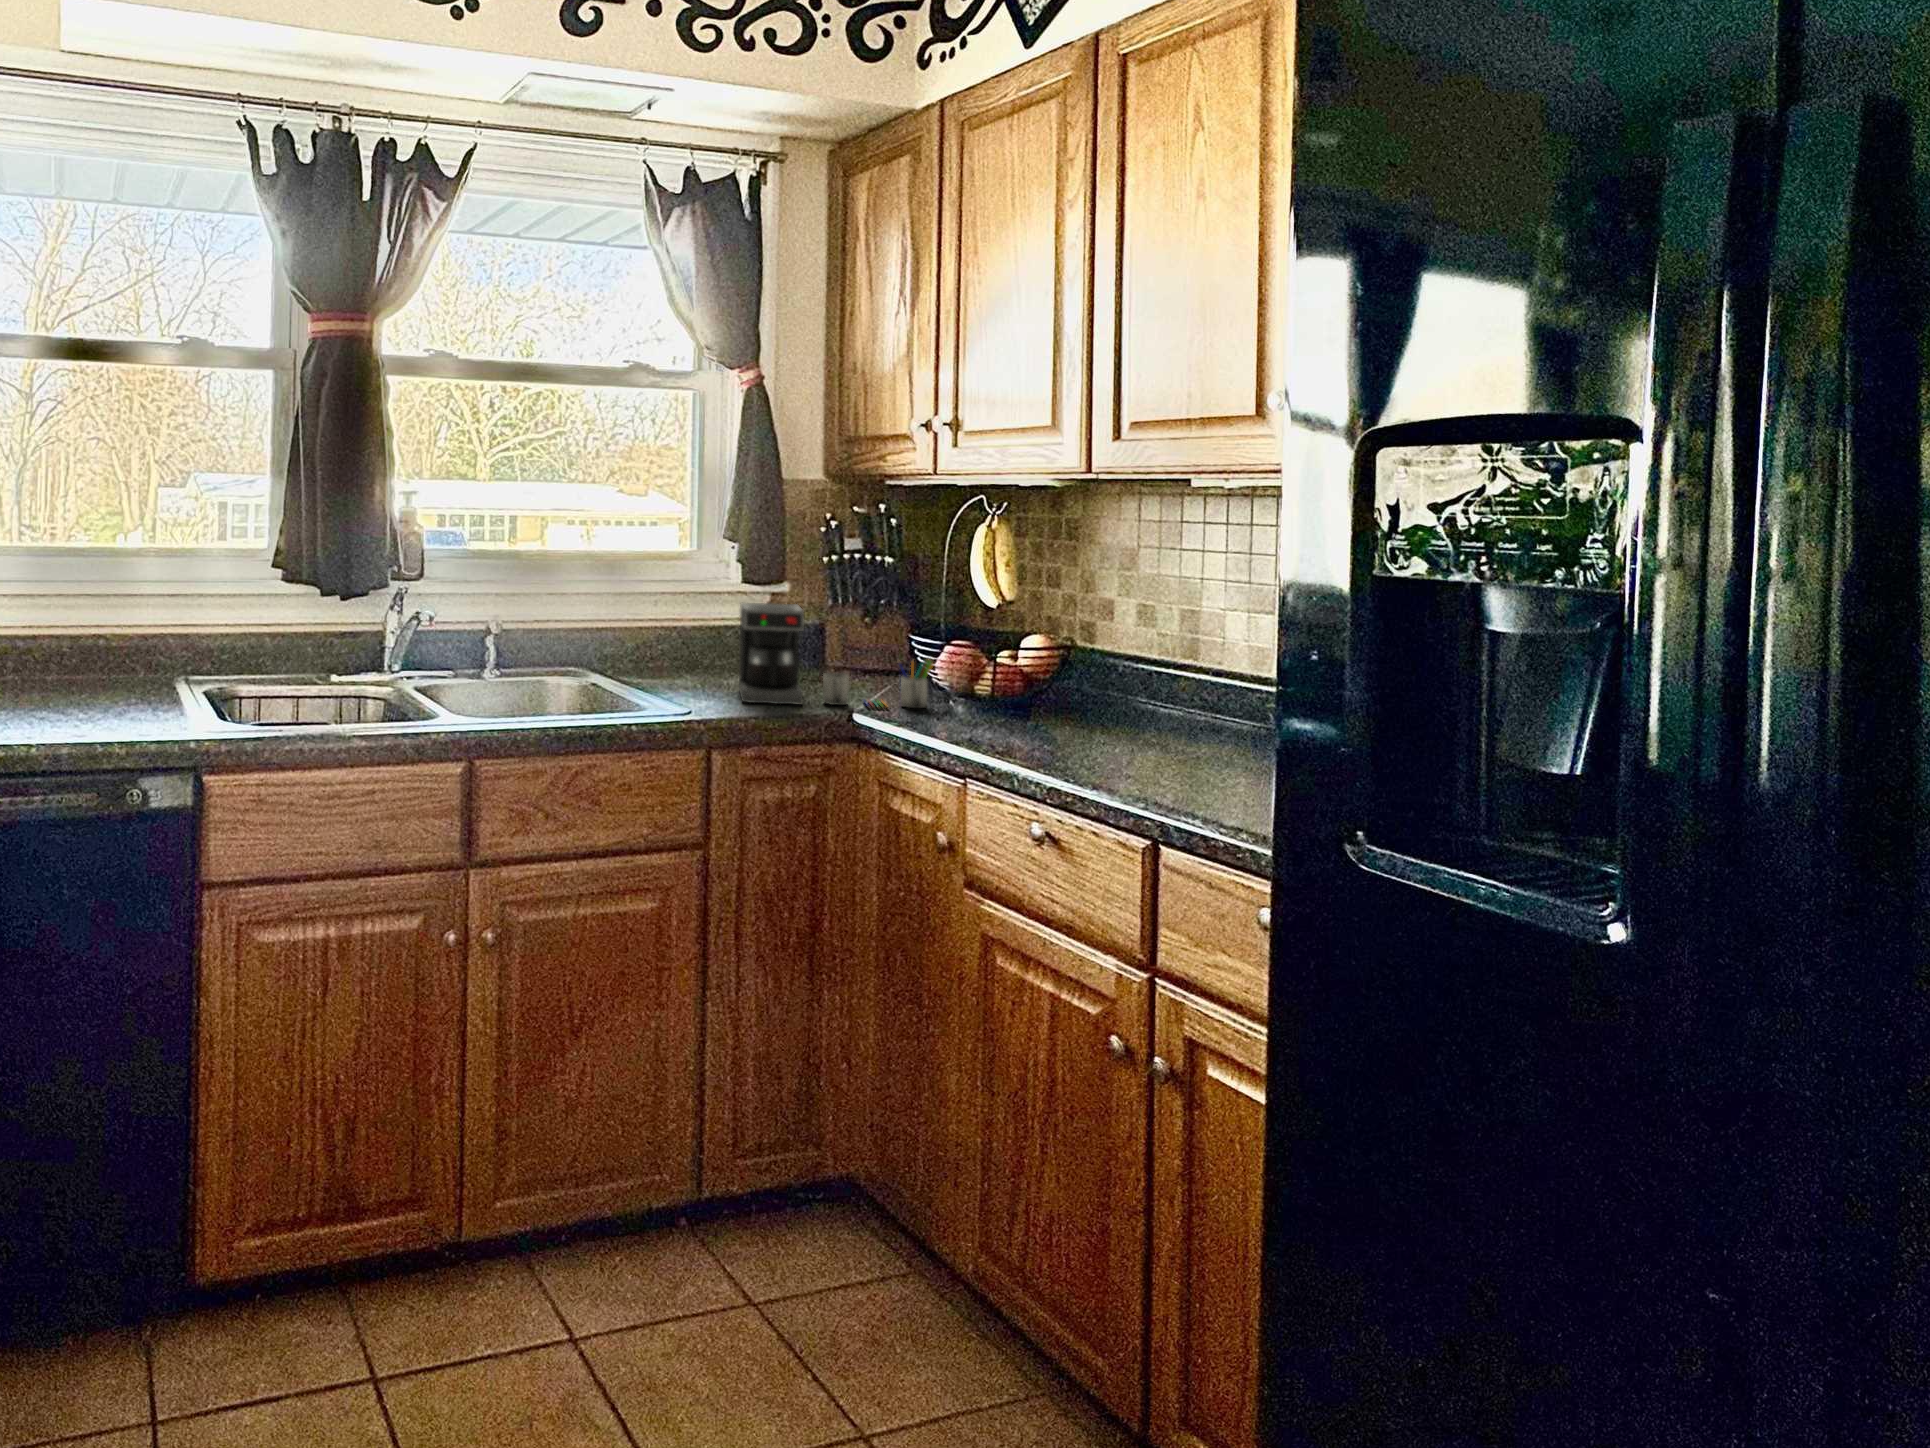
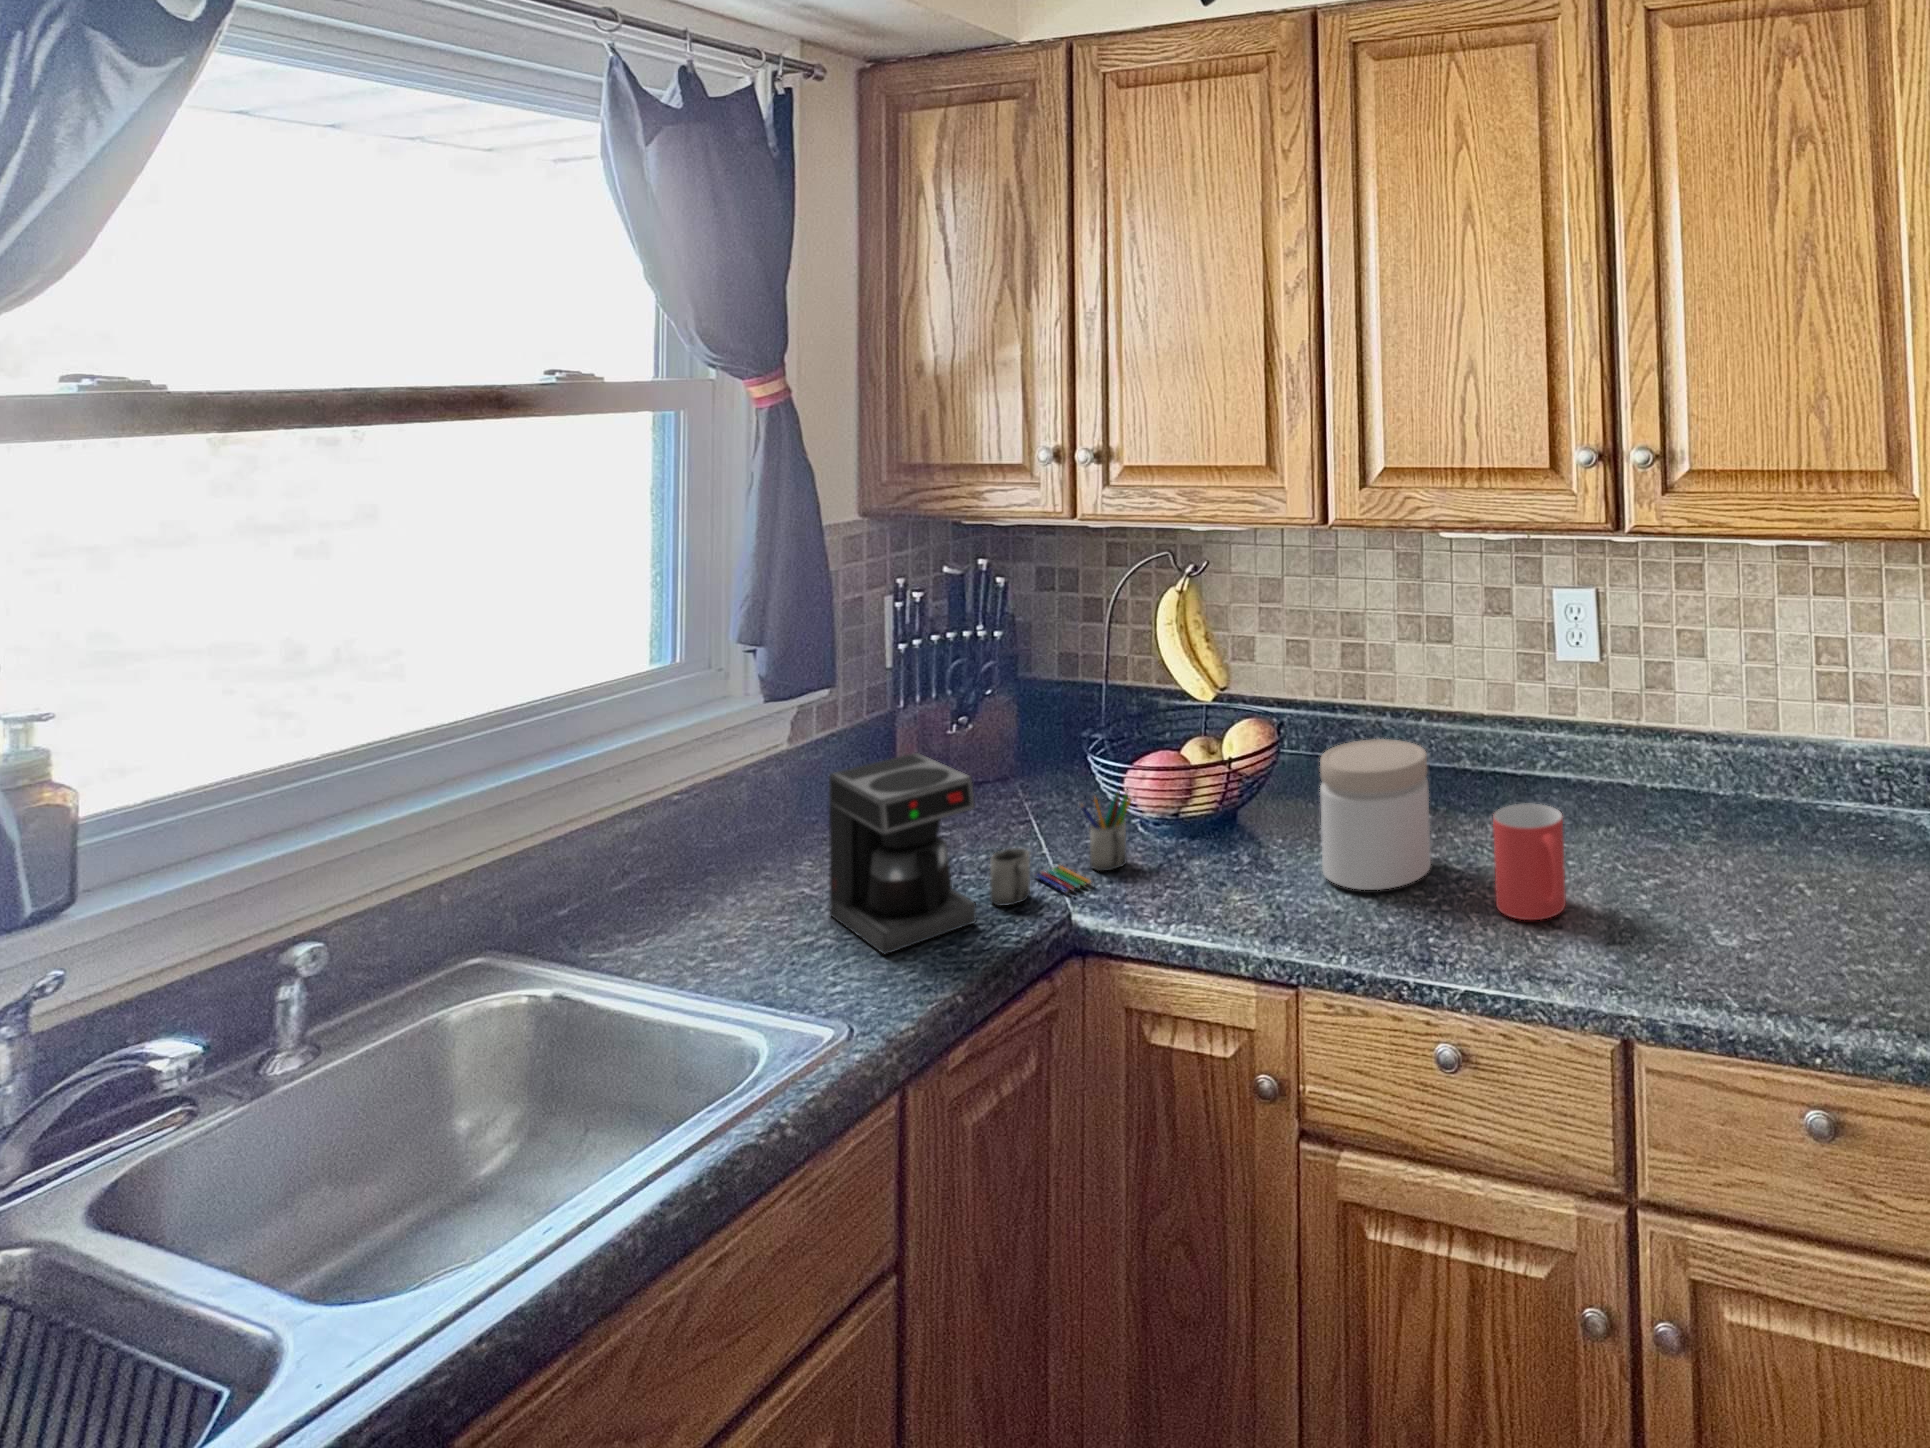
jar: none [1039,644,1136,749] -> present [1320,739,1431,890]
mug: none [1136,693,1203,778] -> present [1493,804,1566,920]

